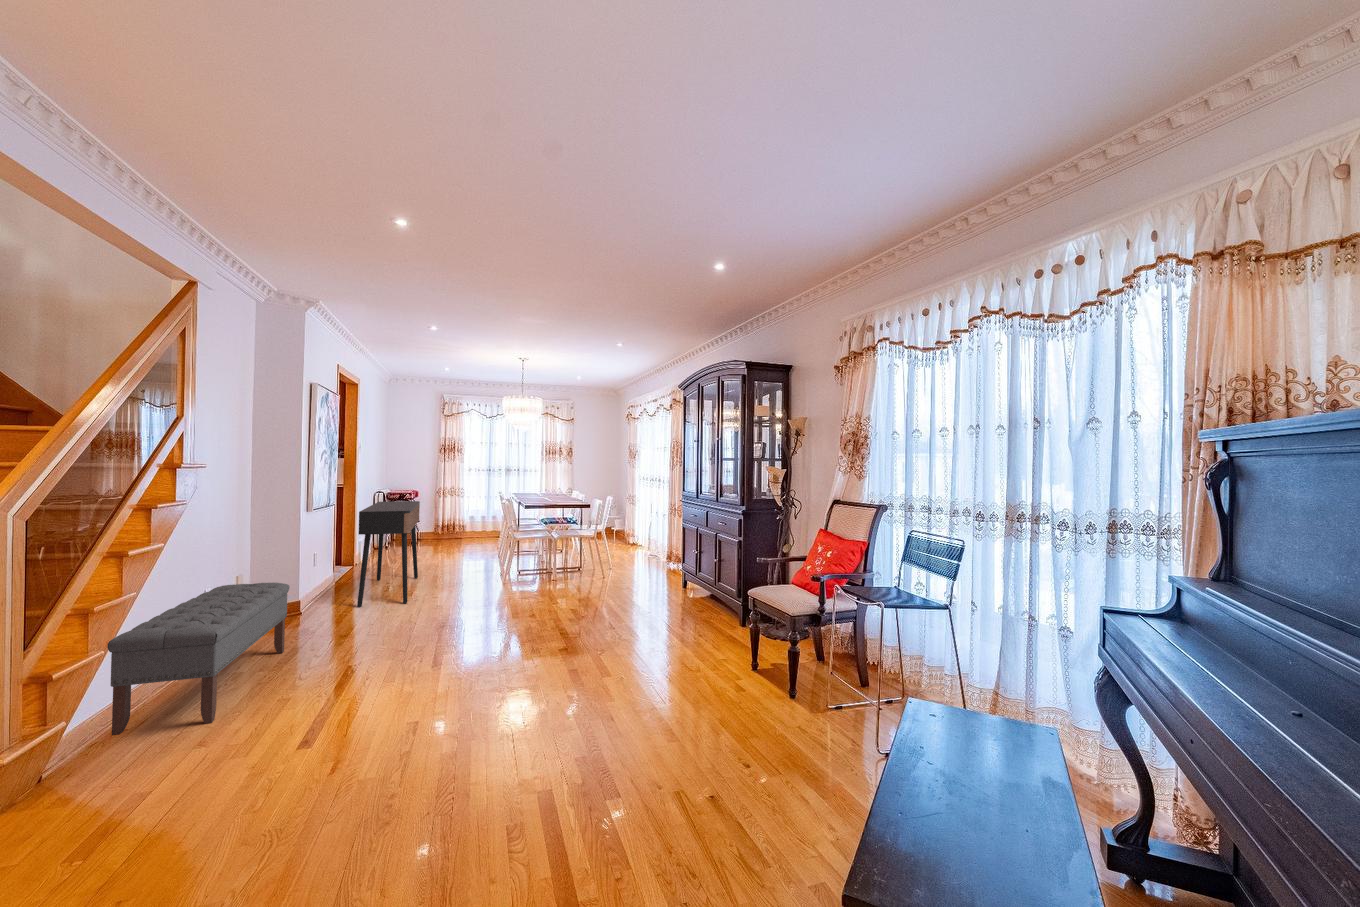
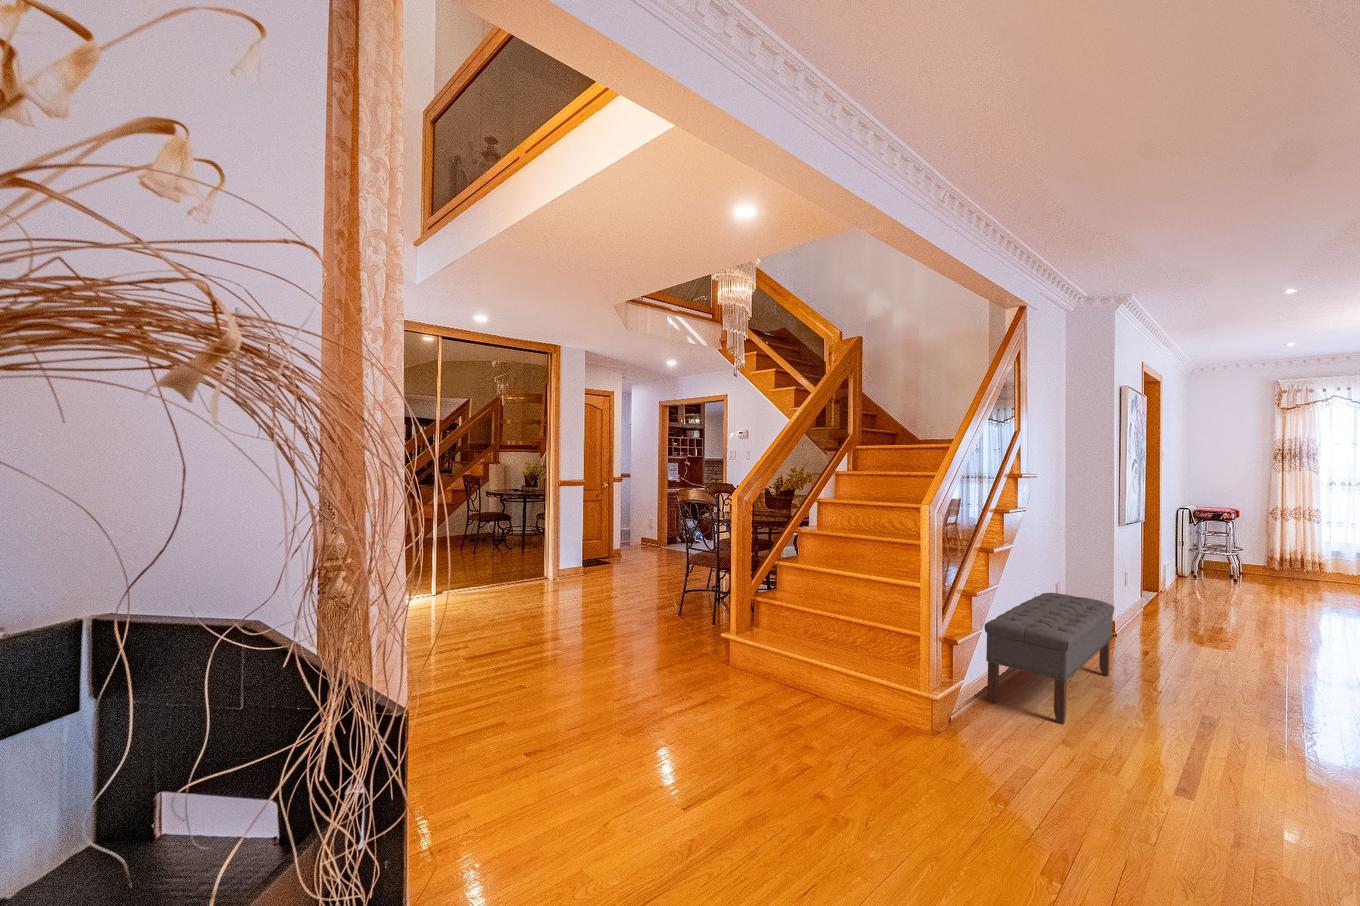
console table: present [357,501,420,607] -> none [1180,522,1262,662]

